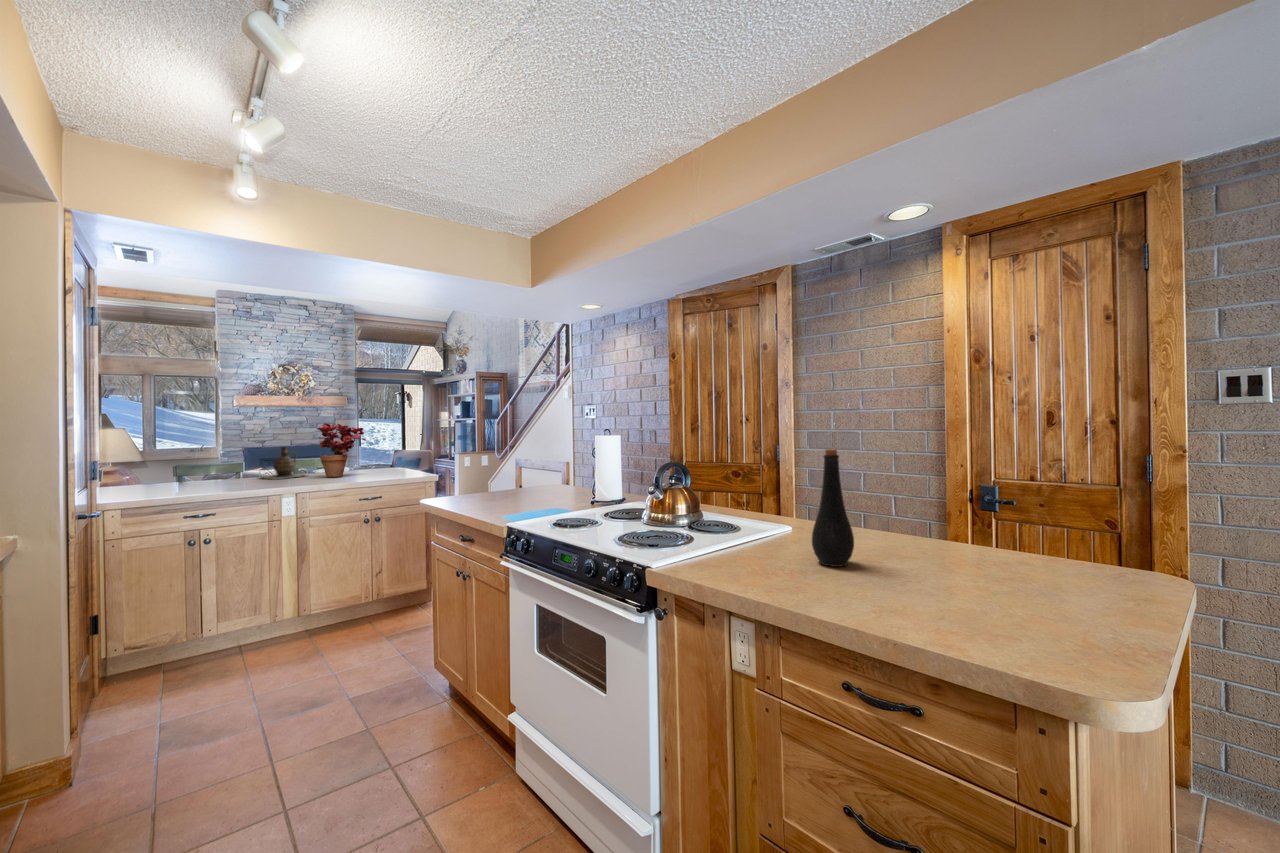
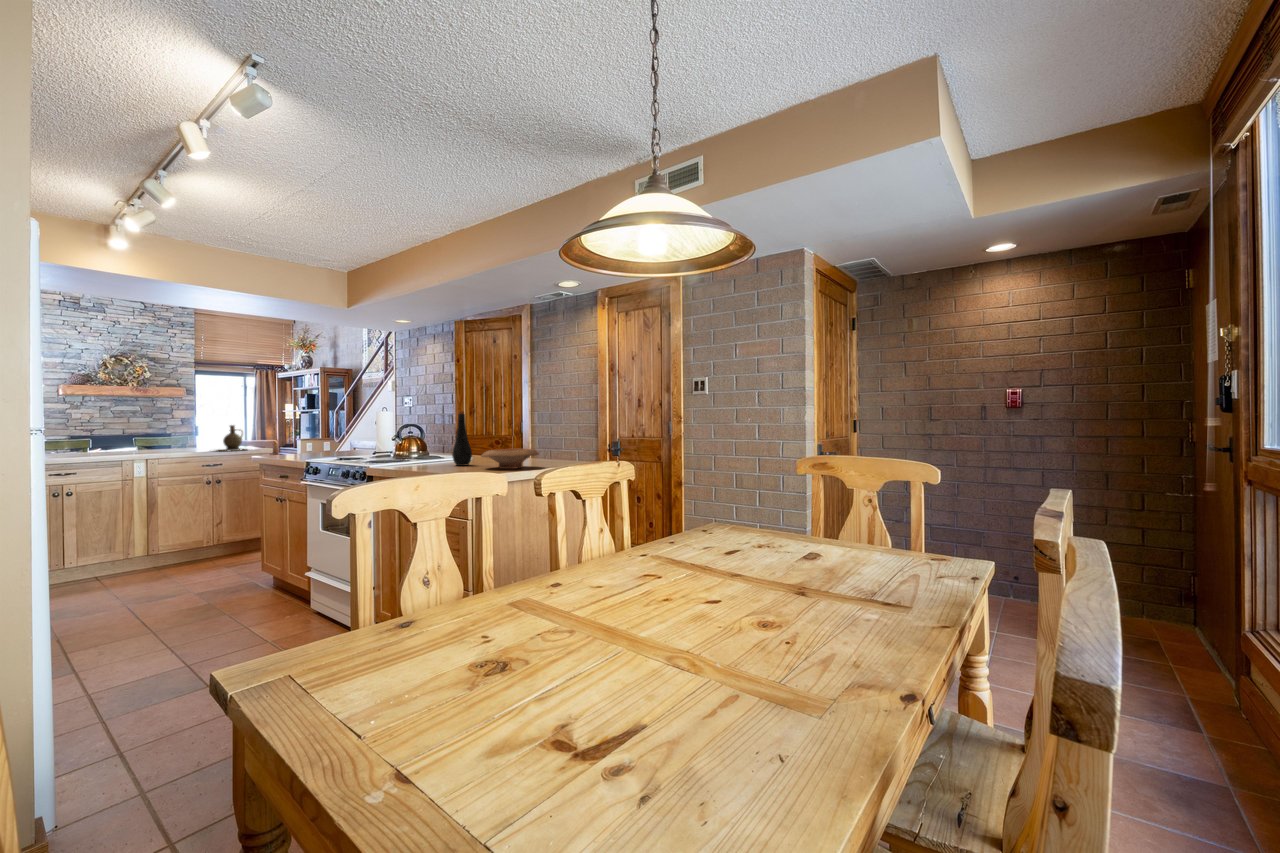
potted plant: present [317,423,366,477] -> none [163,407,207,451]
ceramic jug: present [261,447,305,479] -> present [219,425,243,451]
wooden bowl: none [921,537,1089,602] -> present [481,449,539,469]

